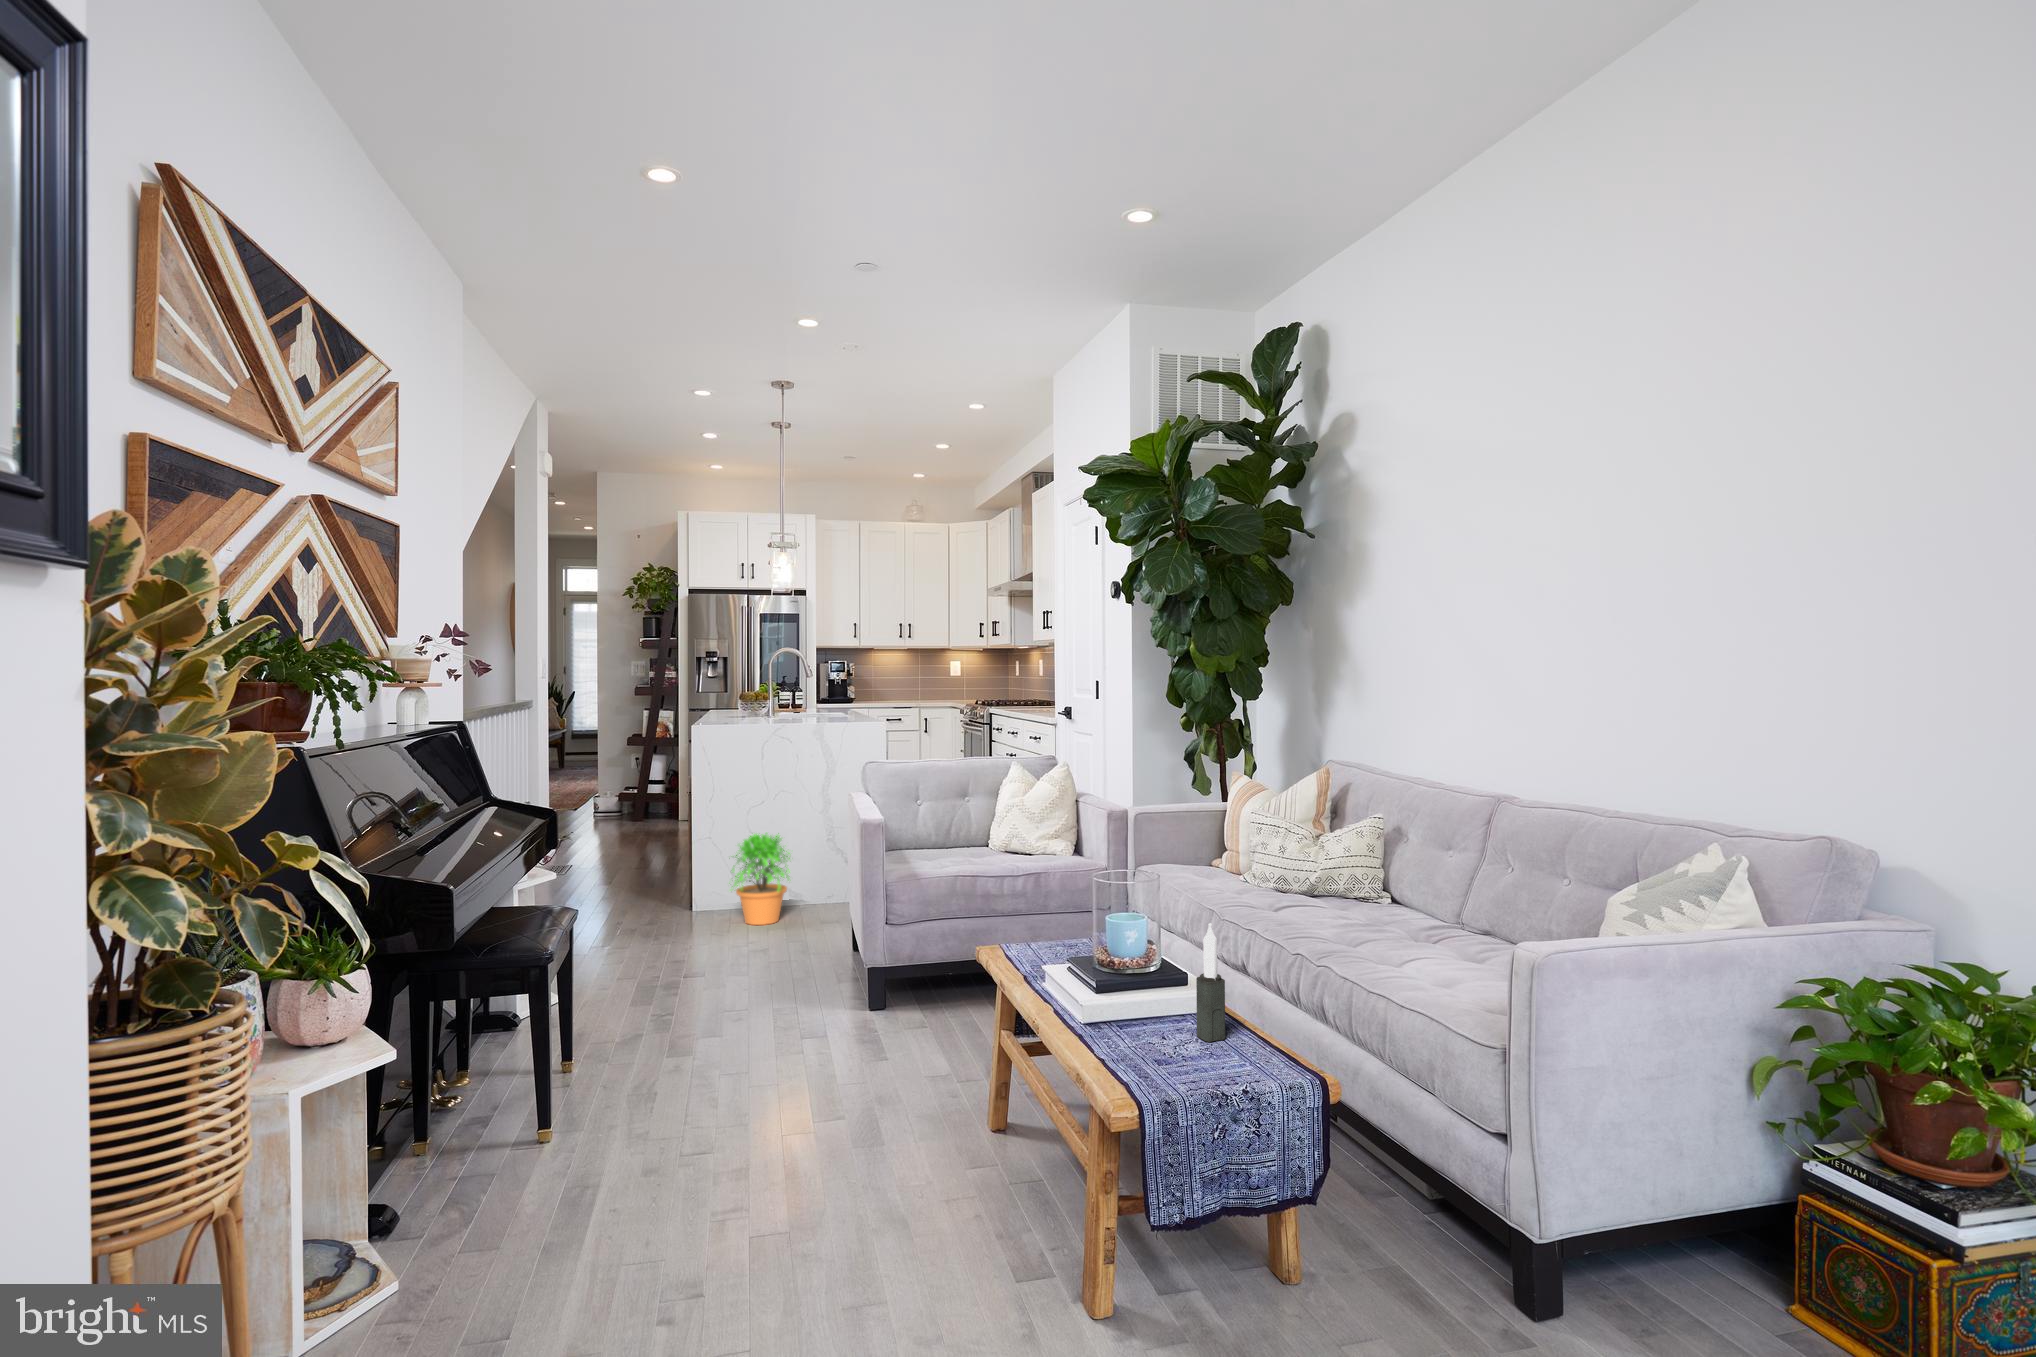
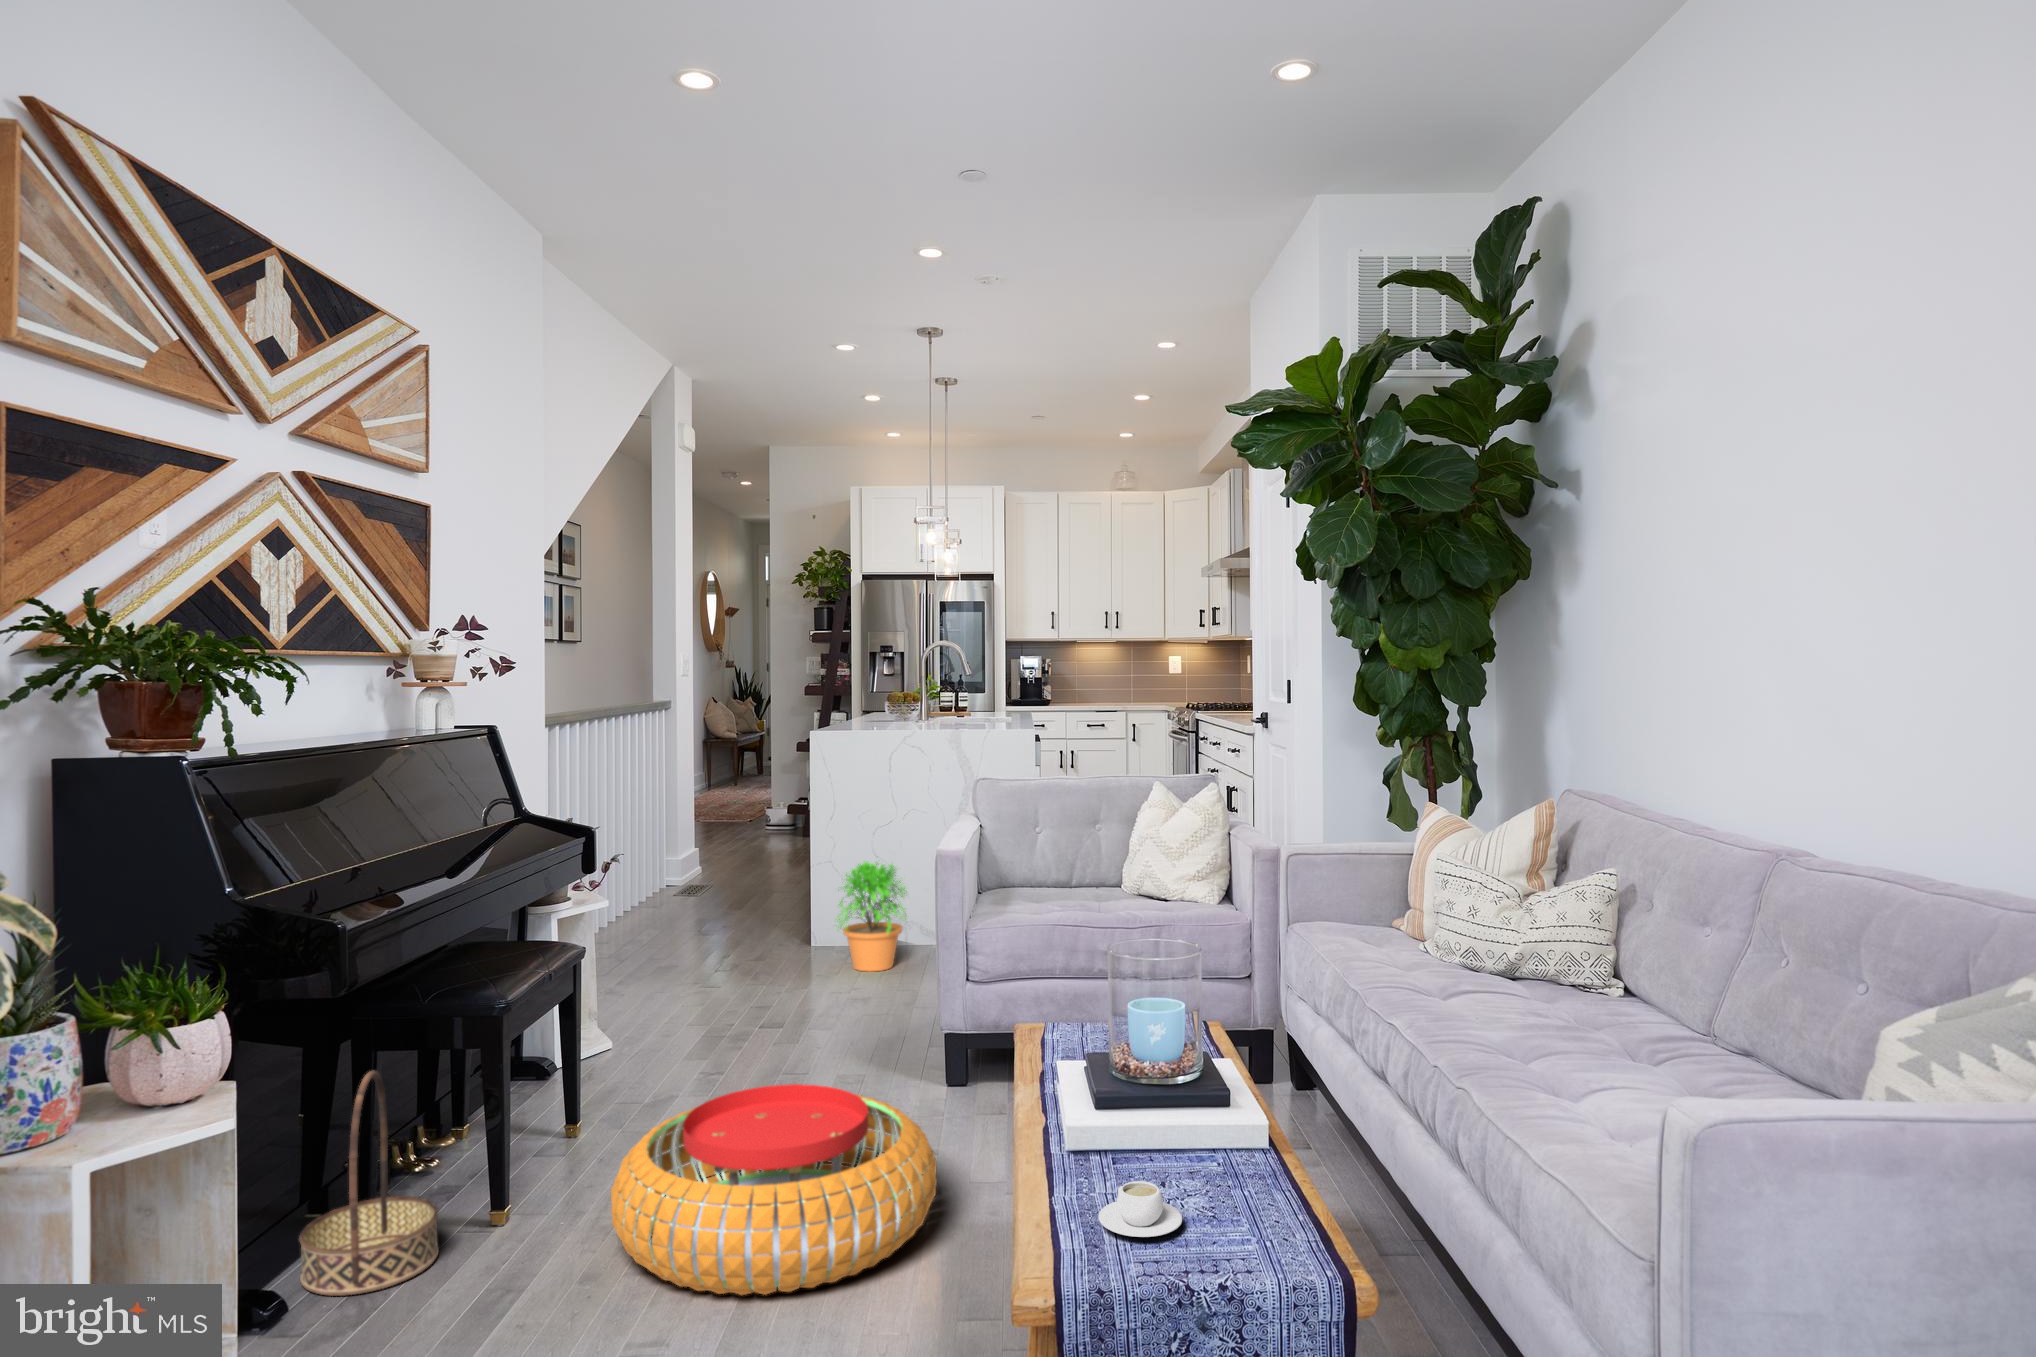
candle: present [1196,923,1225,1042] -> none [1208,1027,1248,1198]
pouf: none [662,1006,924,1169] -> present [611,1084,937,1295]
basket: none [392,1016,513,1209] -> present [299,1071,439,1296]
teacup: none [1140,1033,1199,1069] -> present [1099,1181,1182,1237]

